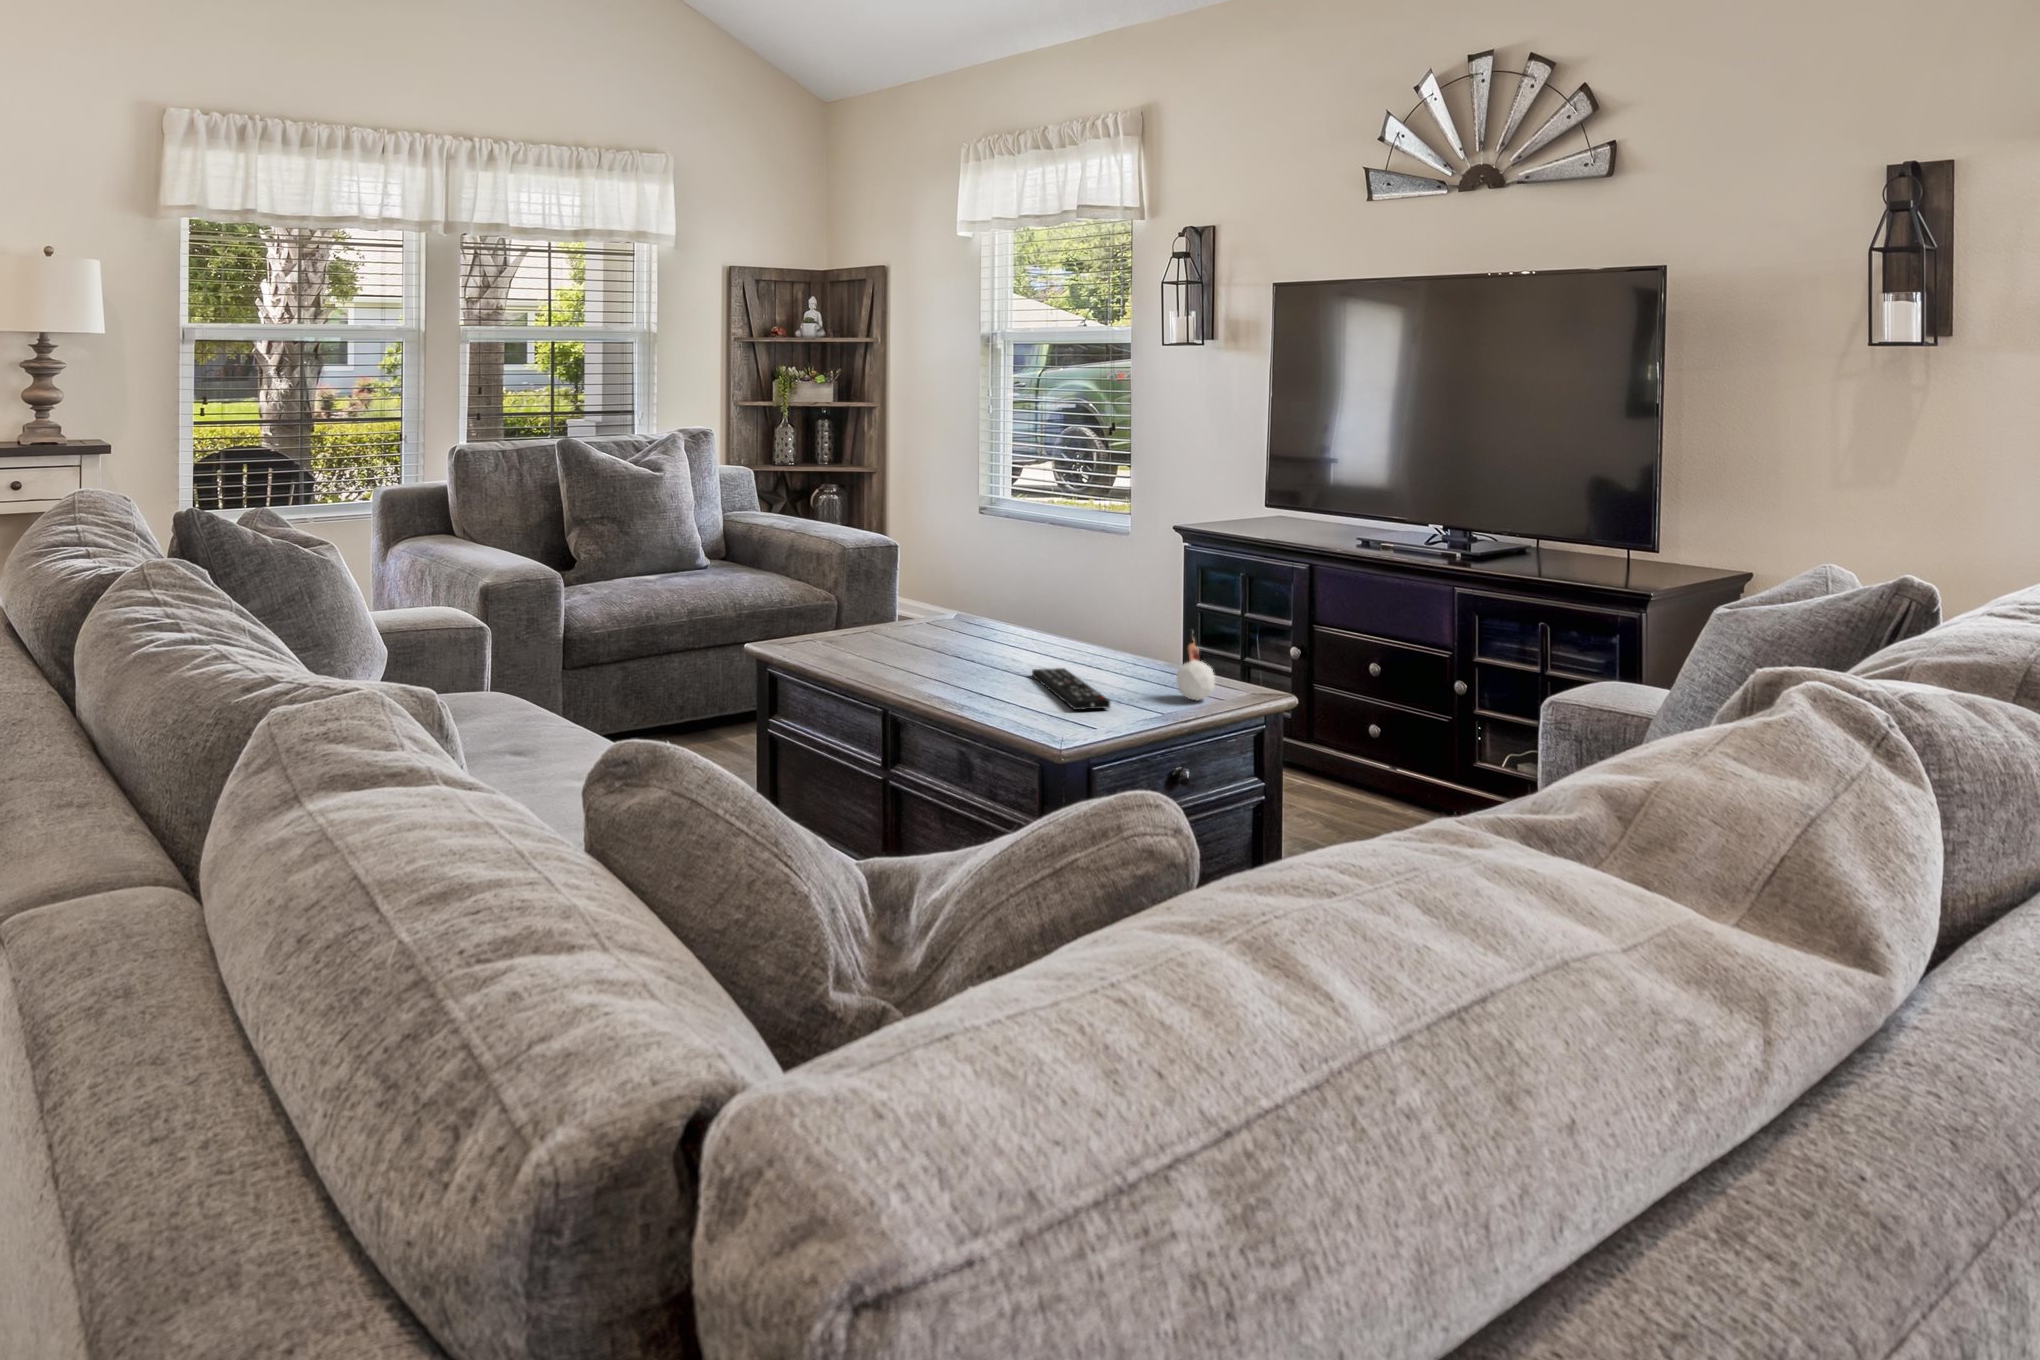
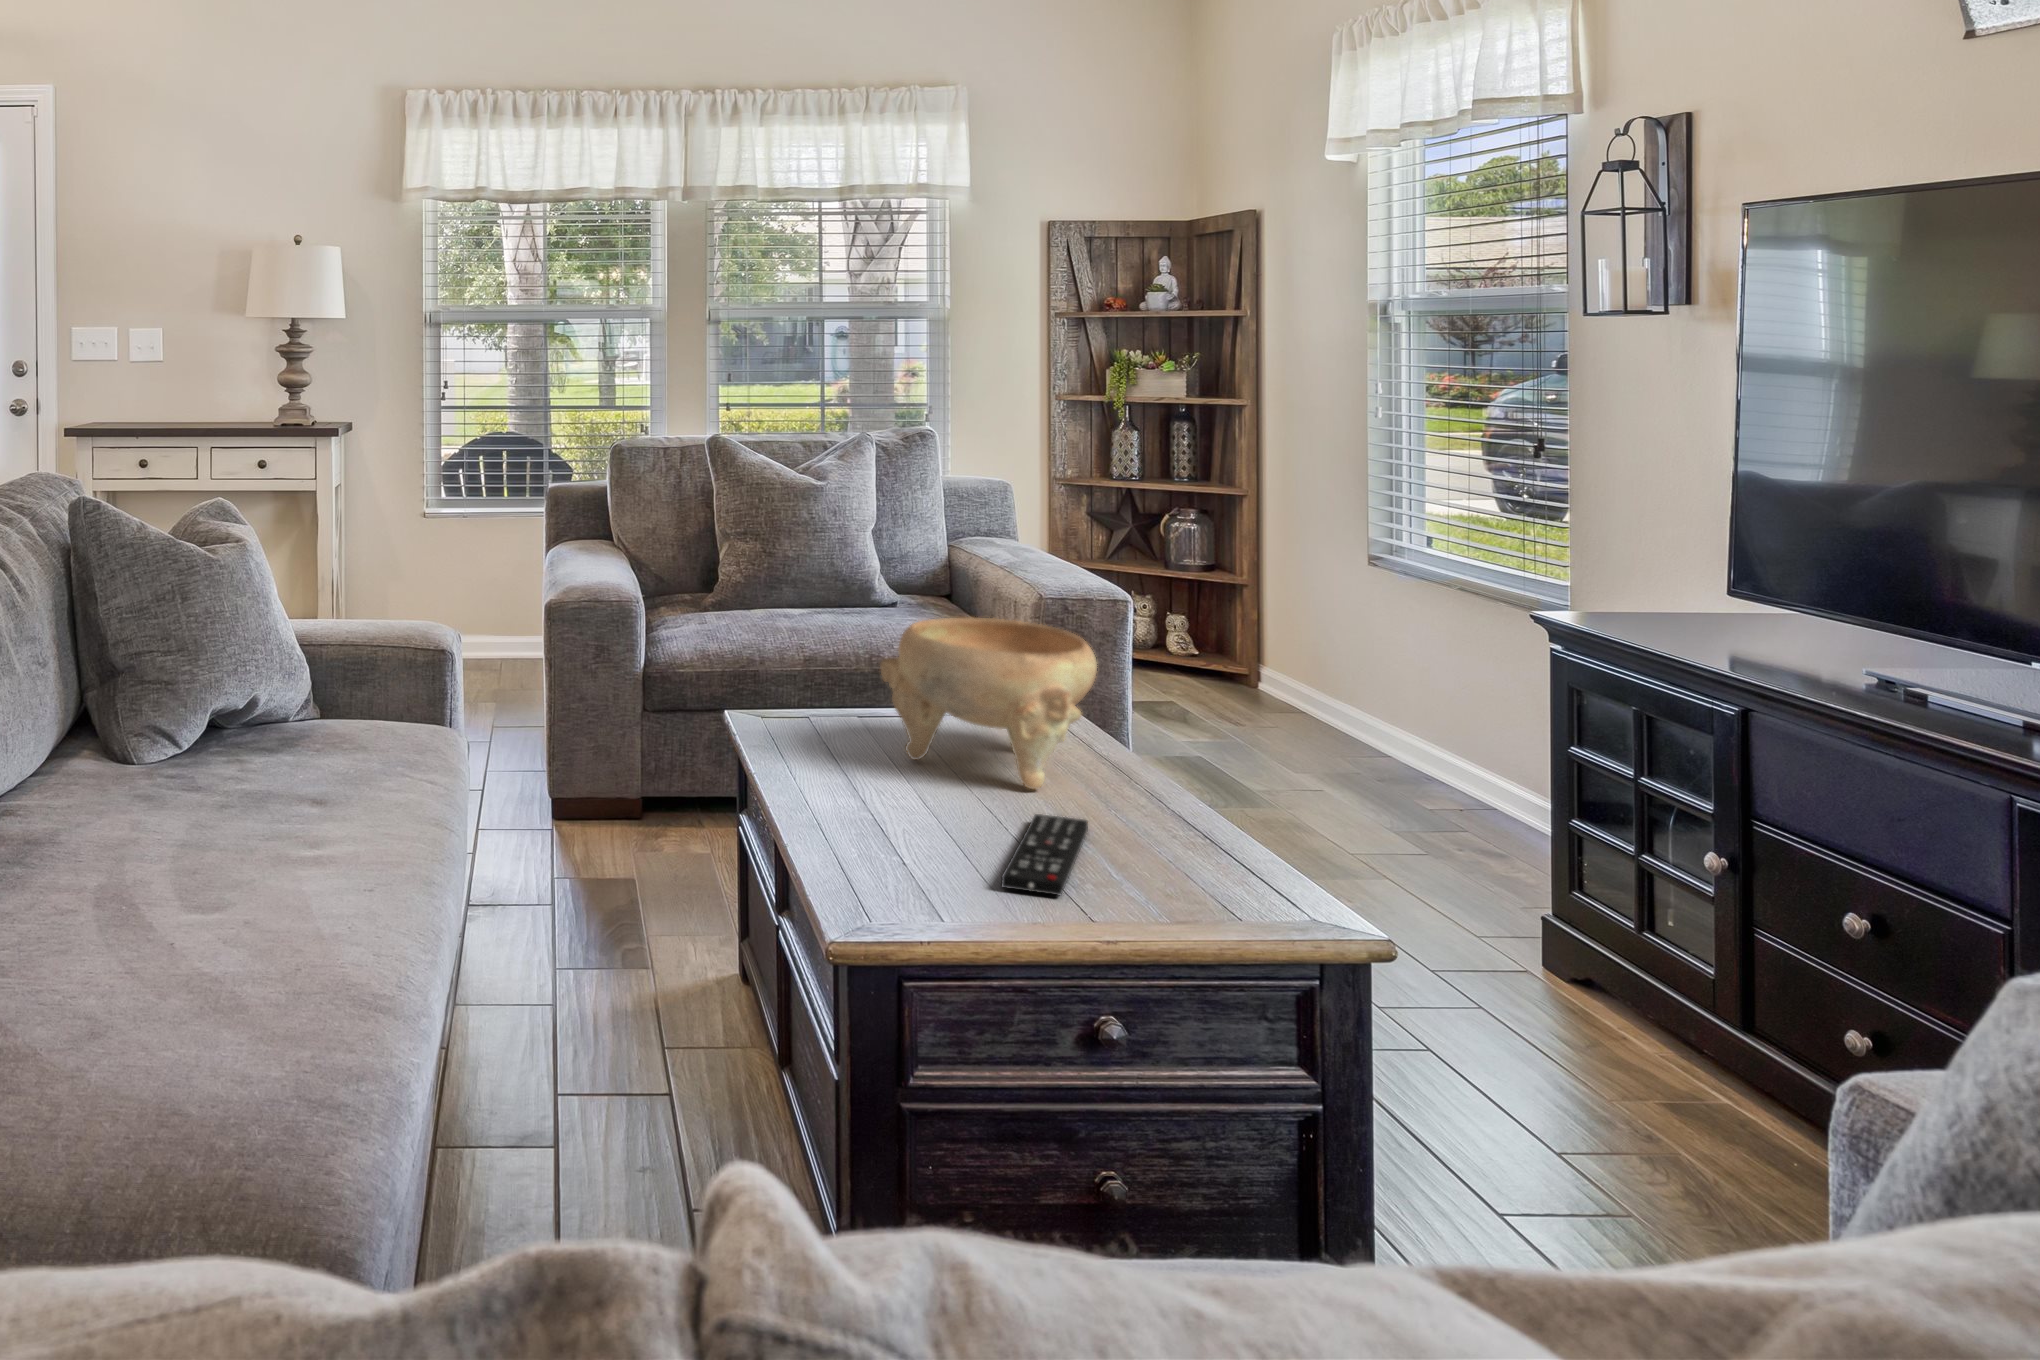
decorative bowl: none [884,549,1031,658] -> present [880,617,1097,789]
candle: present [1176,639,1215,700] -> none [1197,793,1268,911]

